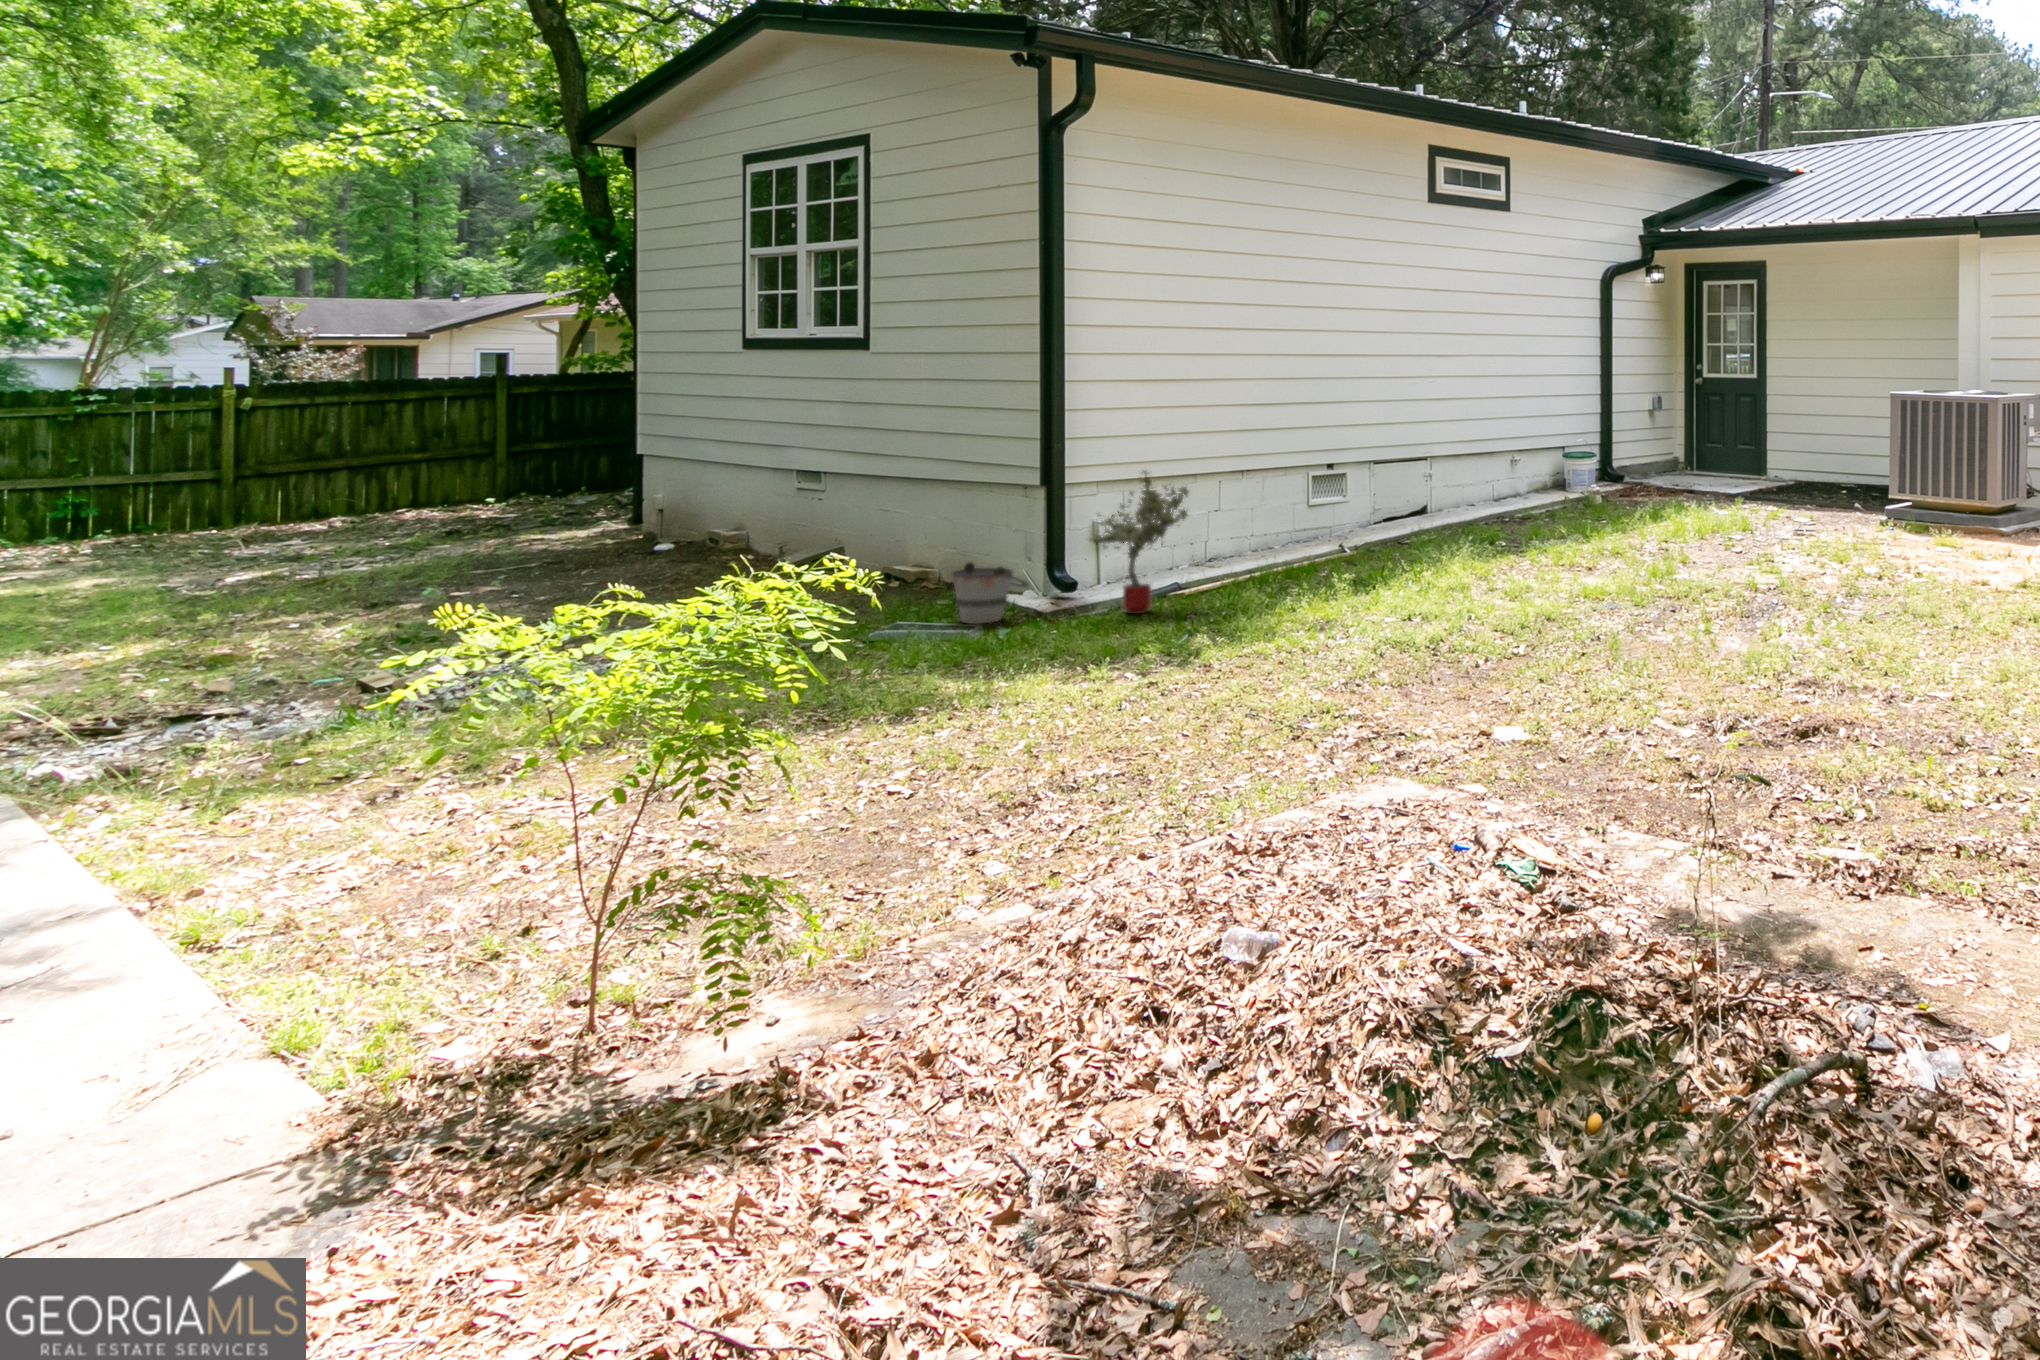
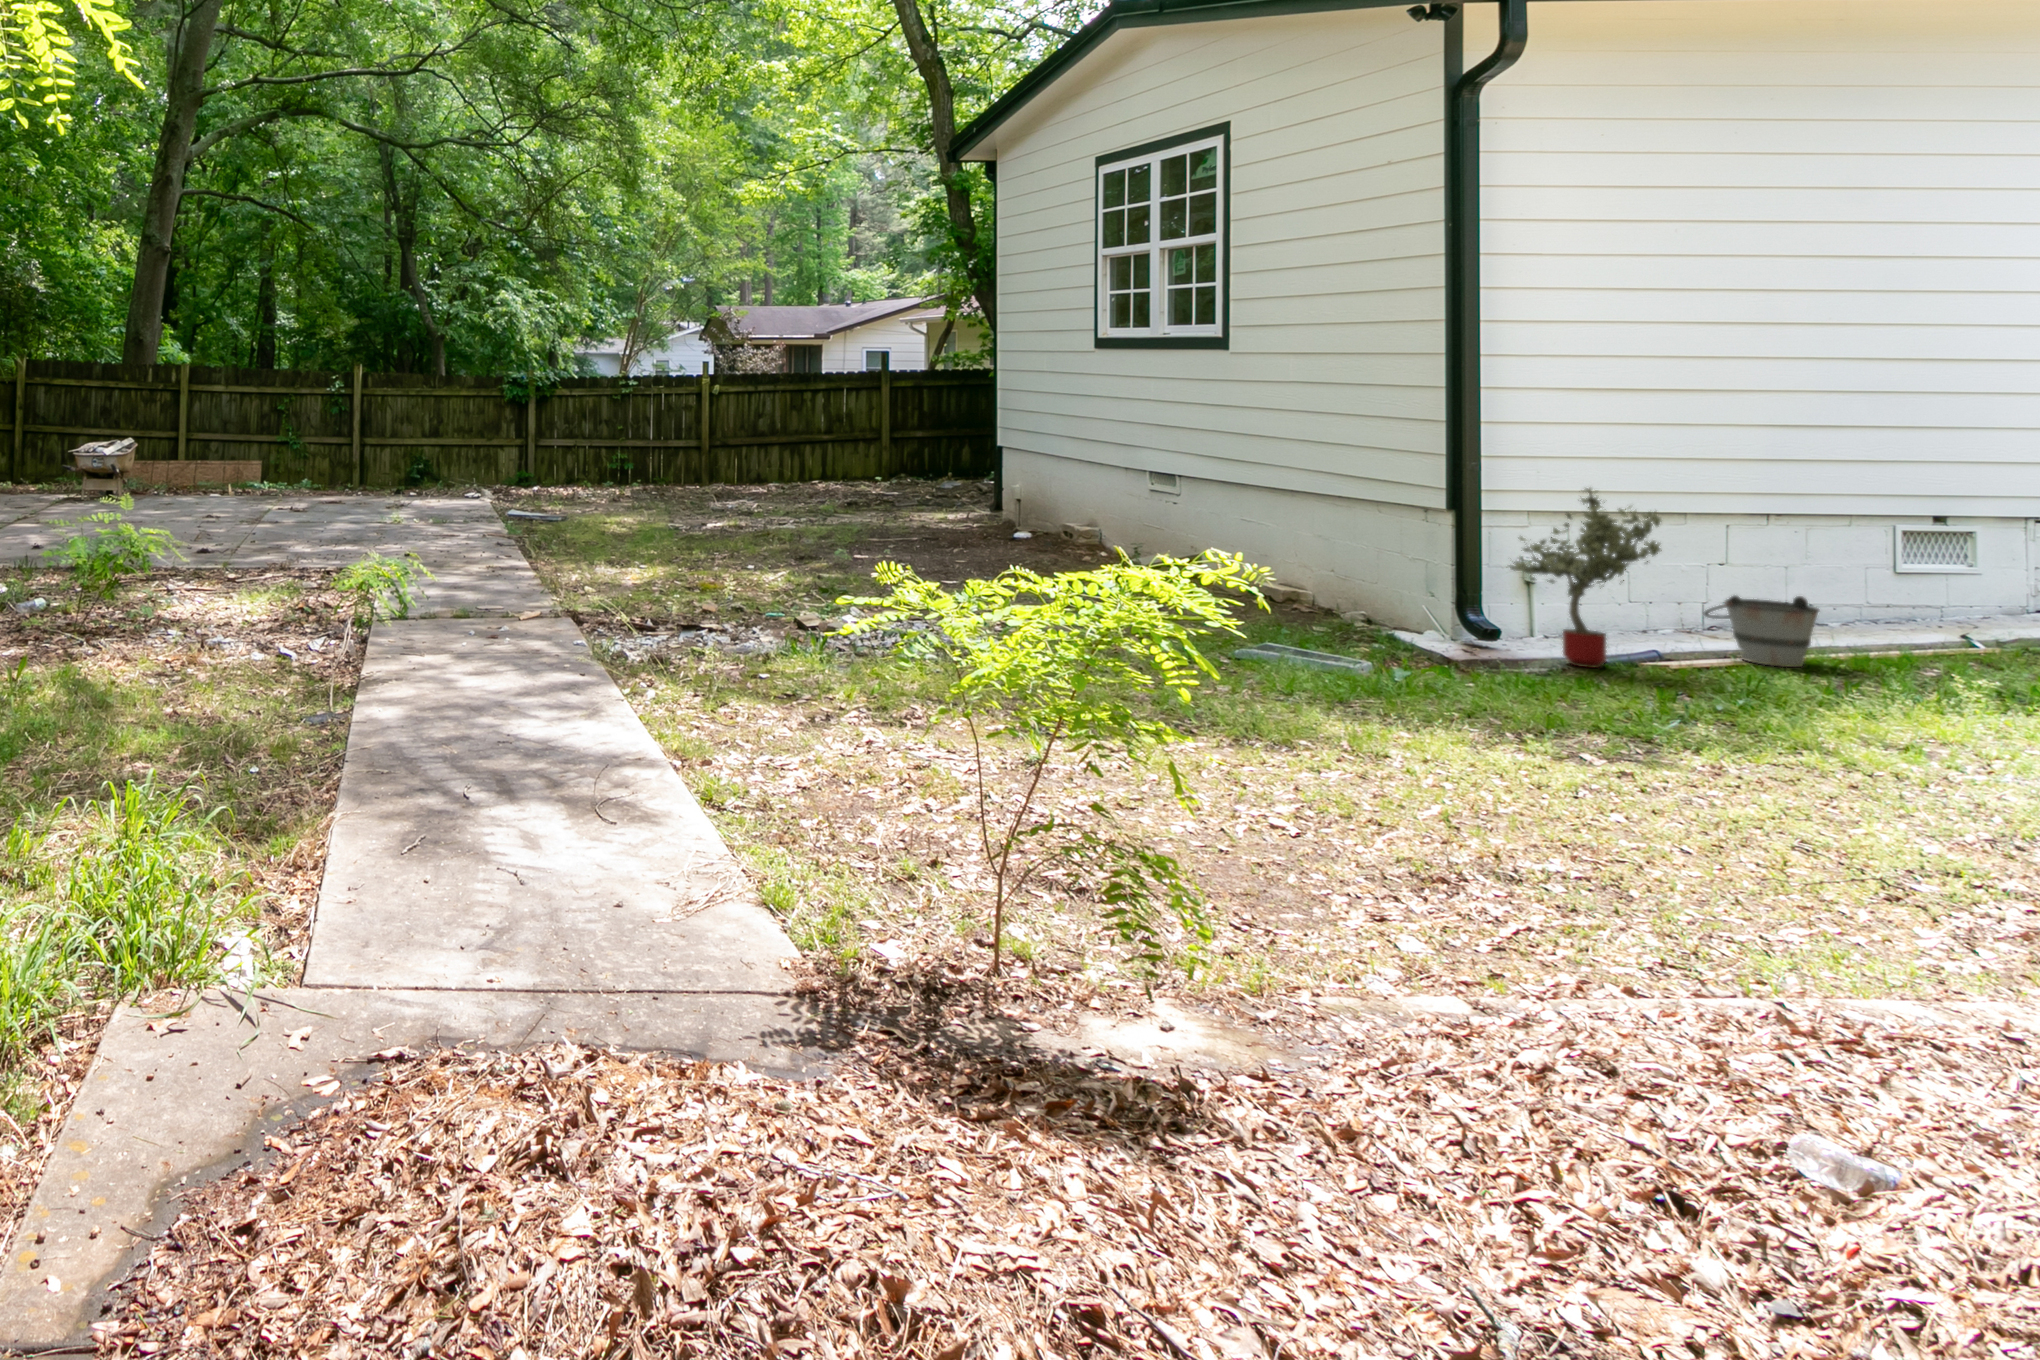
bucket: present [952,562,1028,624] -> present [1704,596,1819,667]

